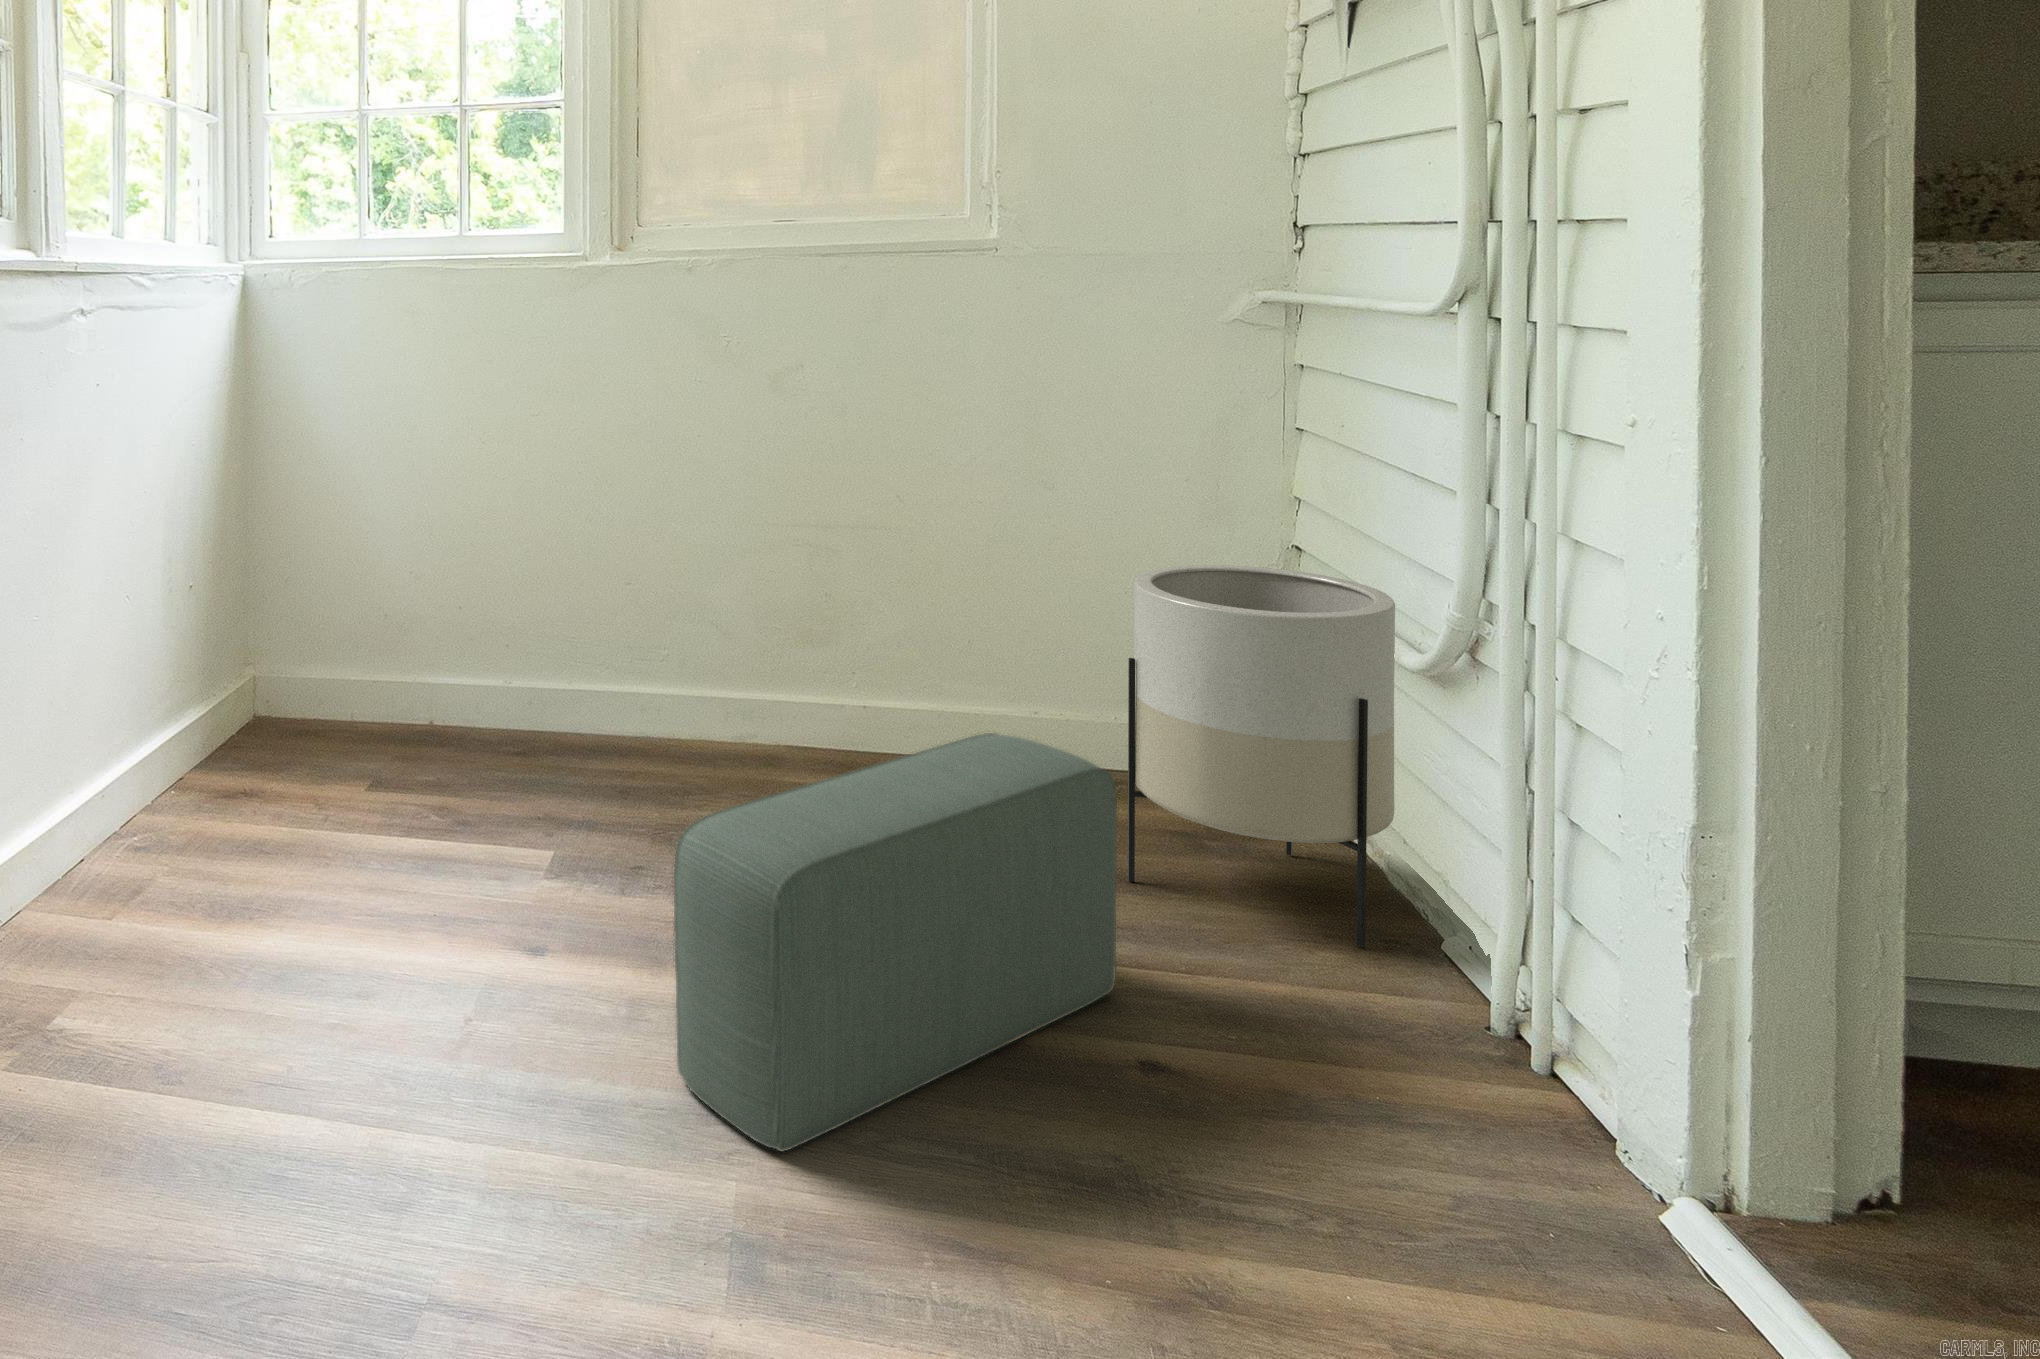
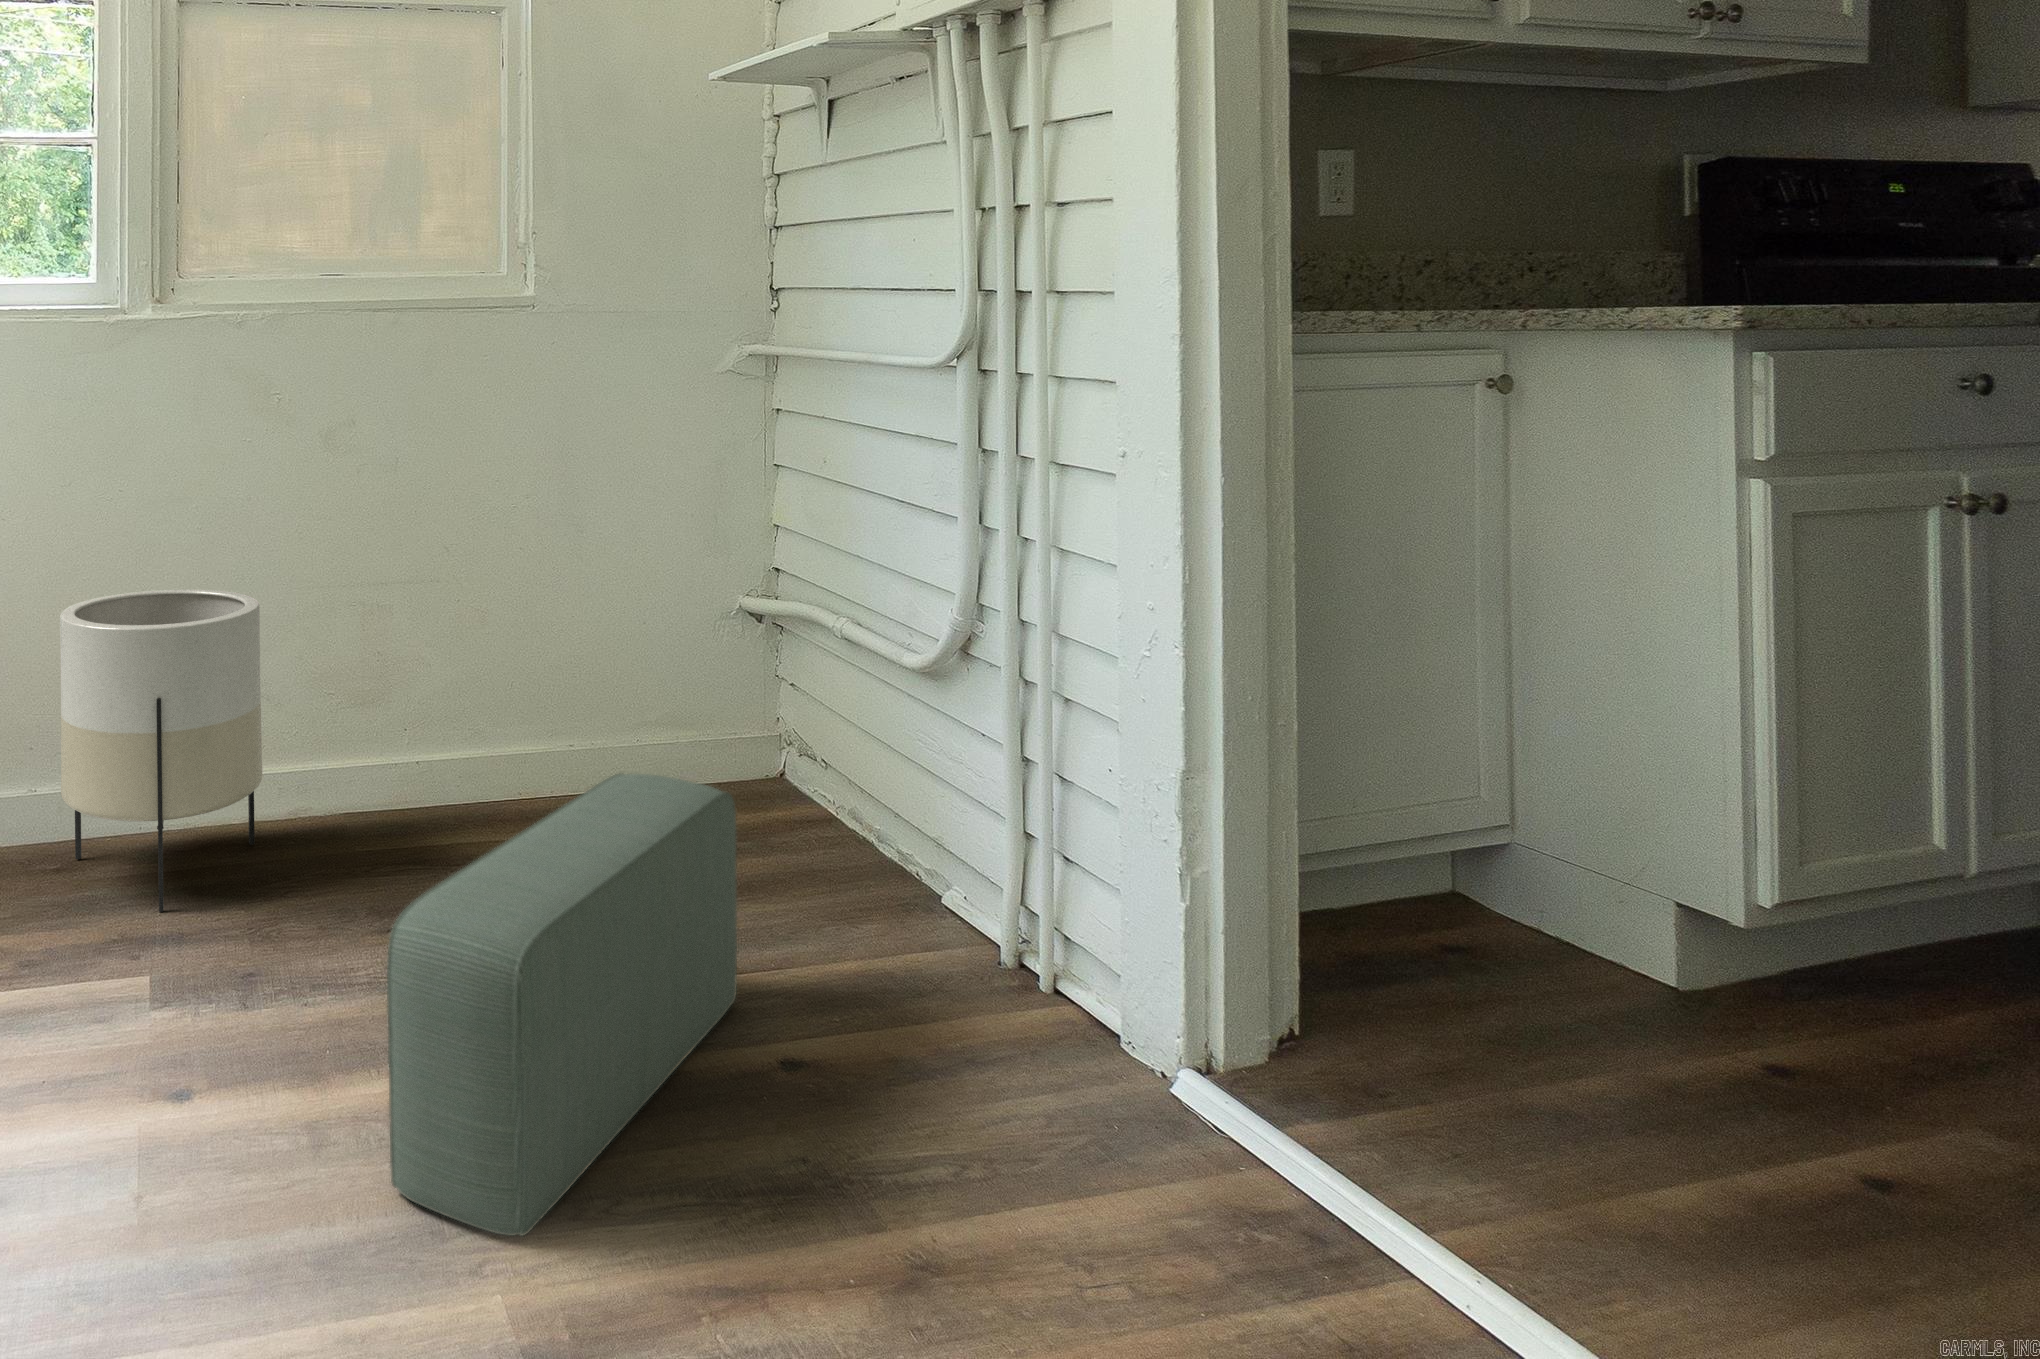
planter: present [1128,565,1395,948] -> present [60,589,262,912]

